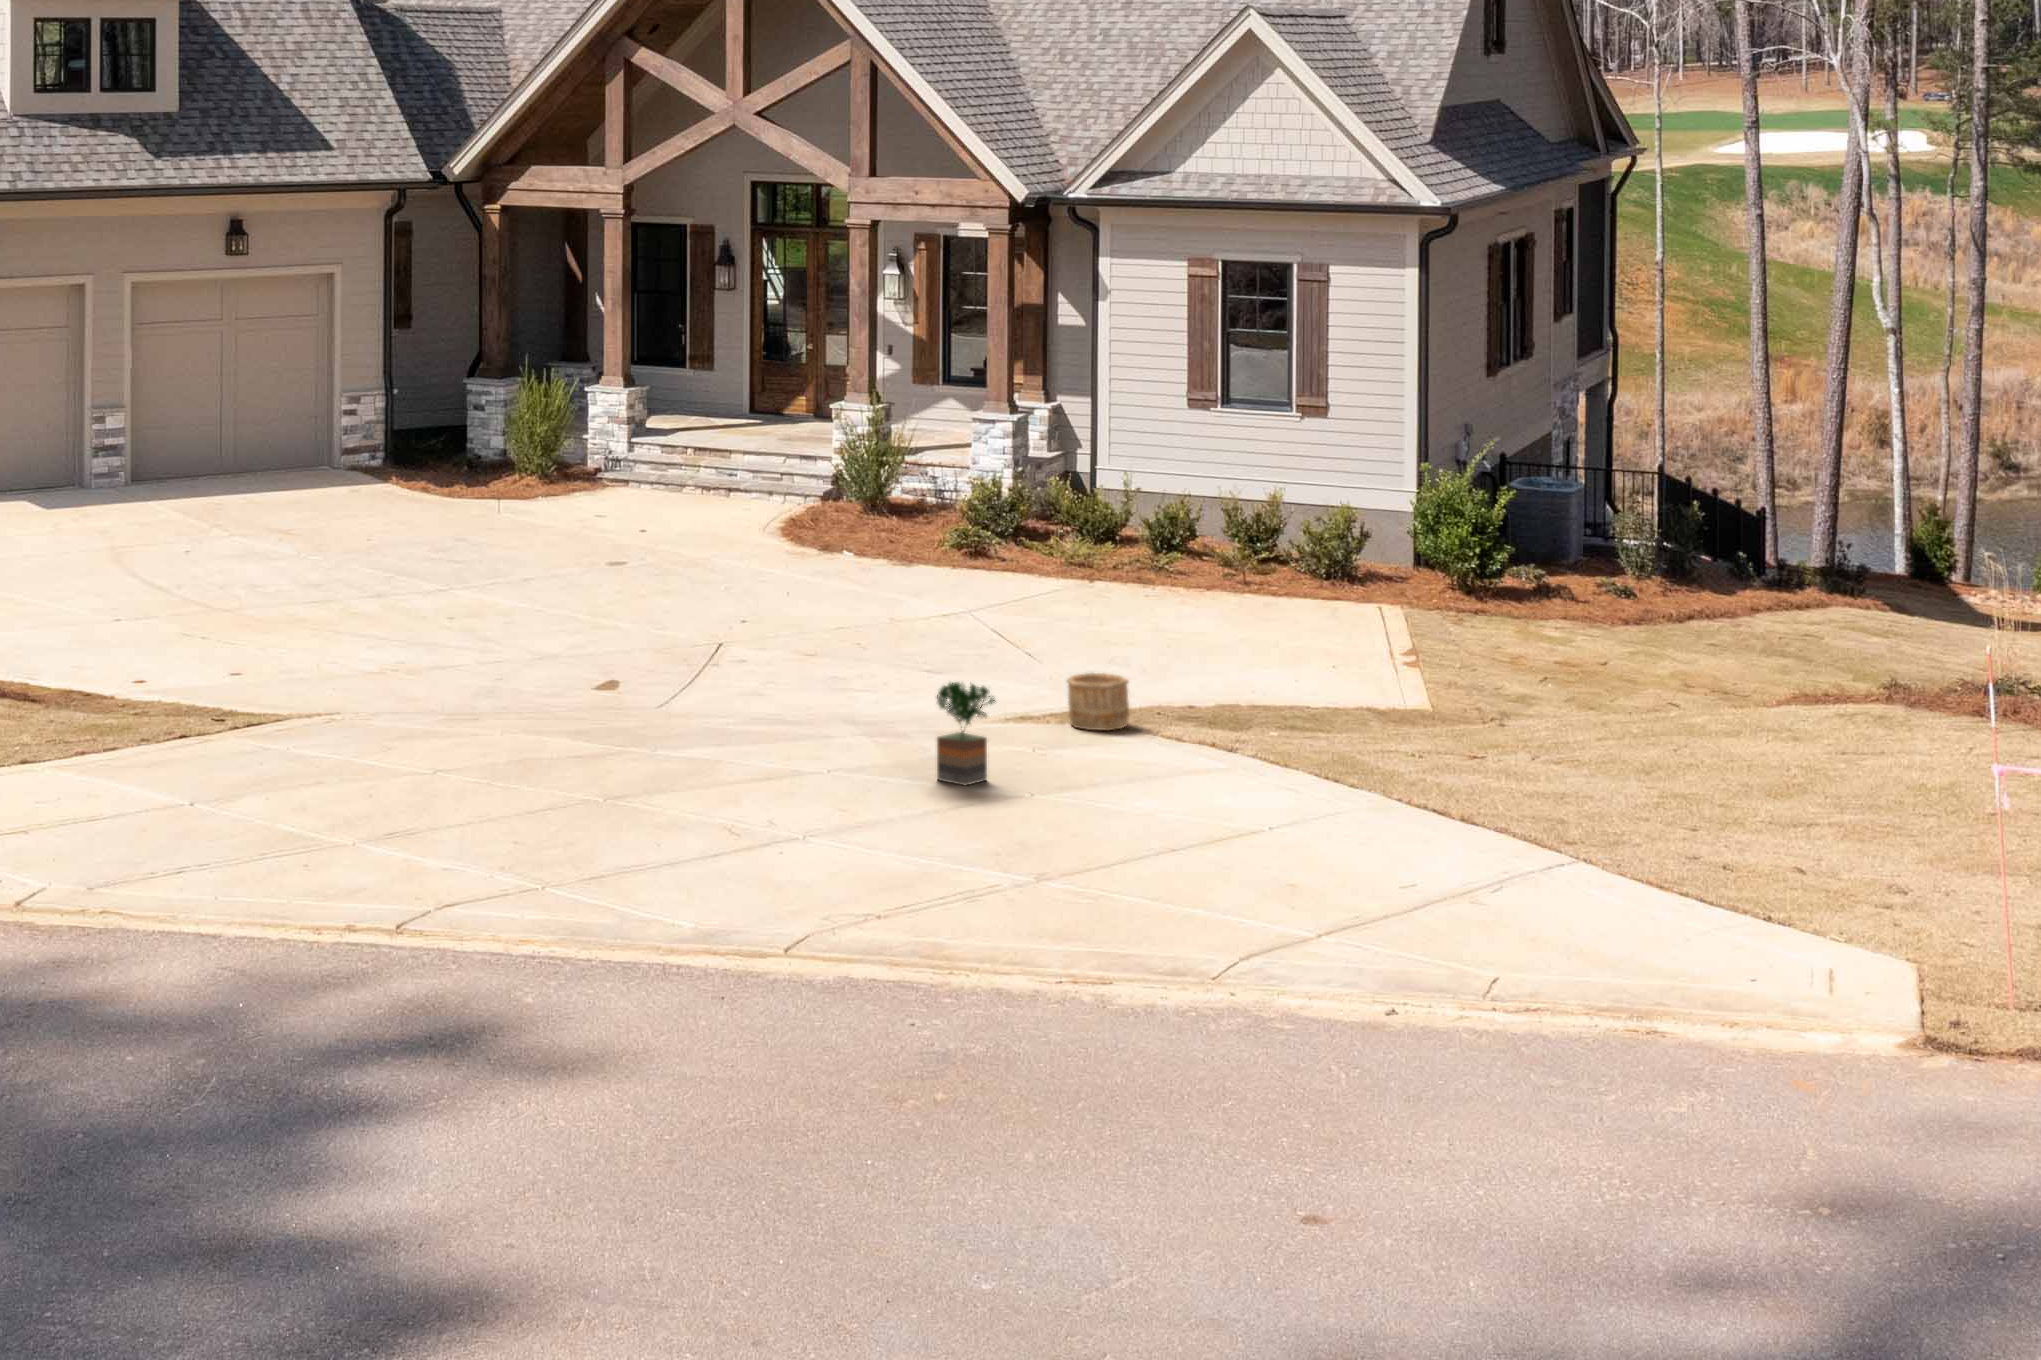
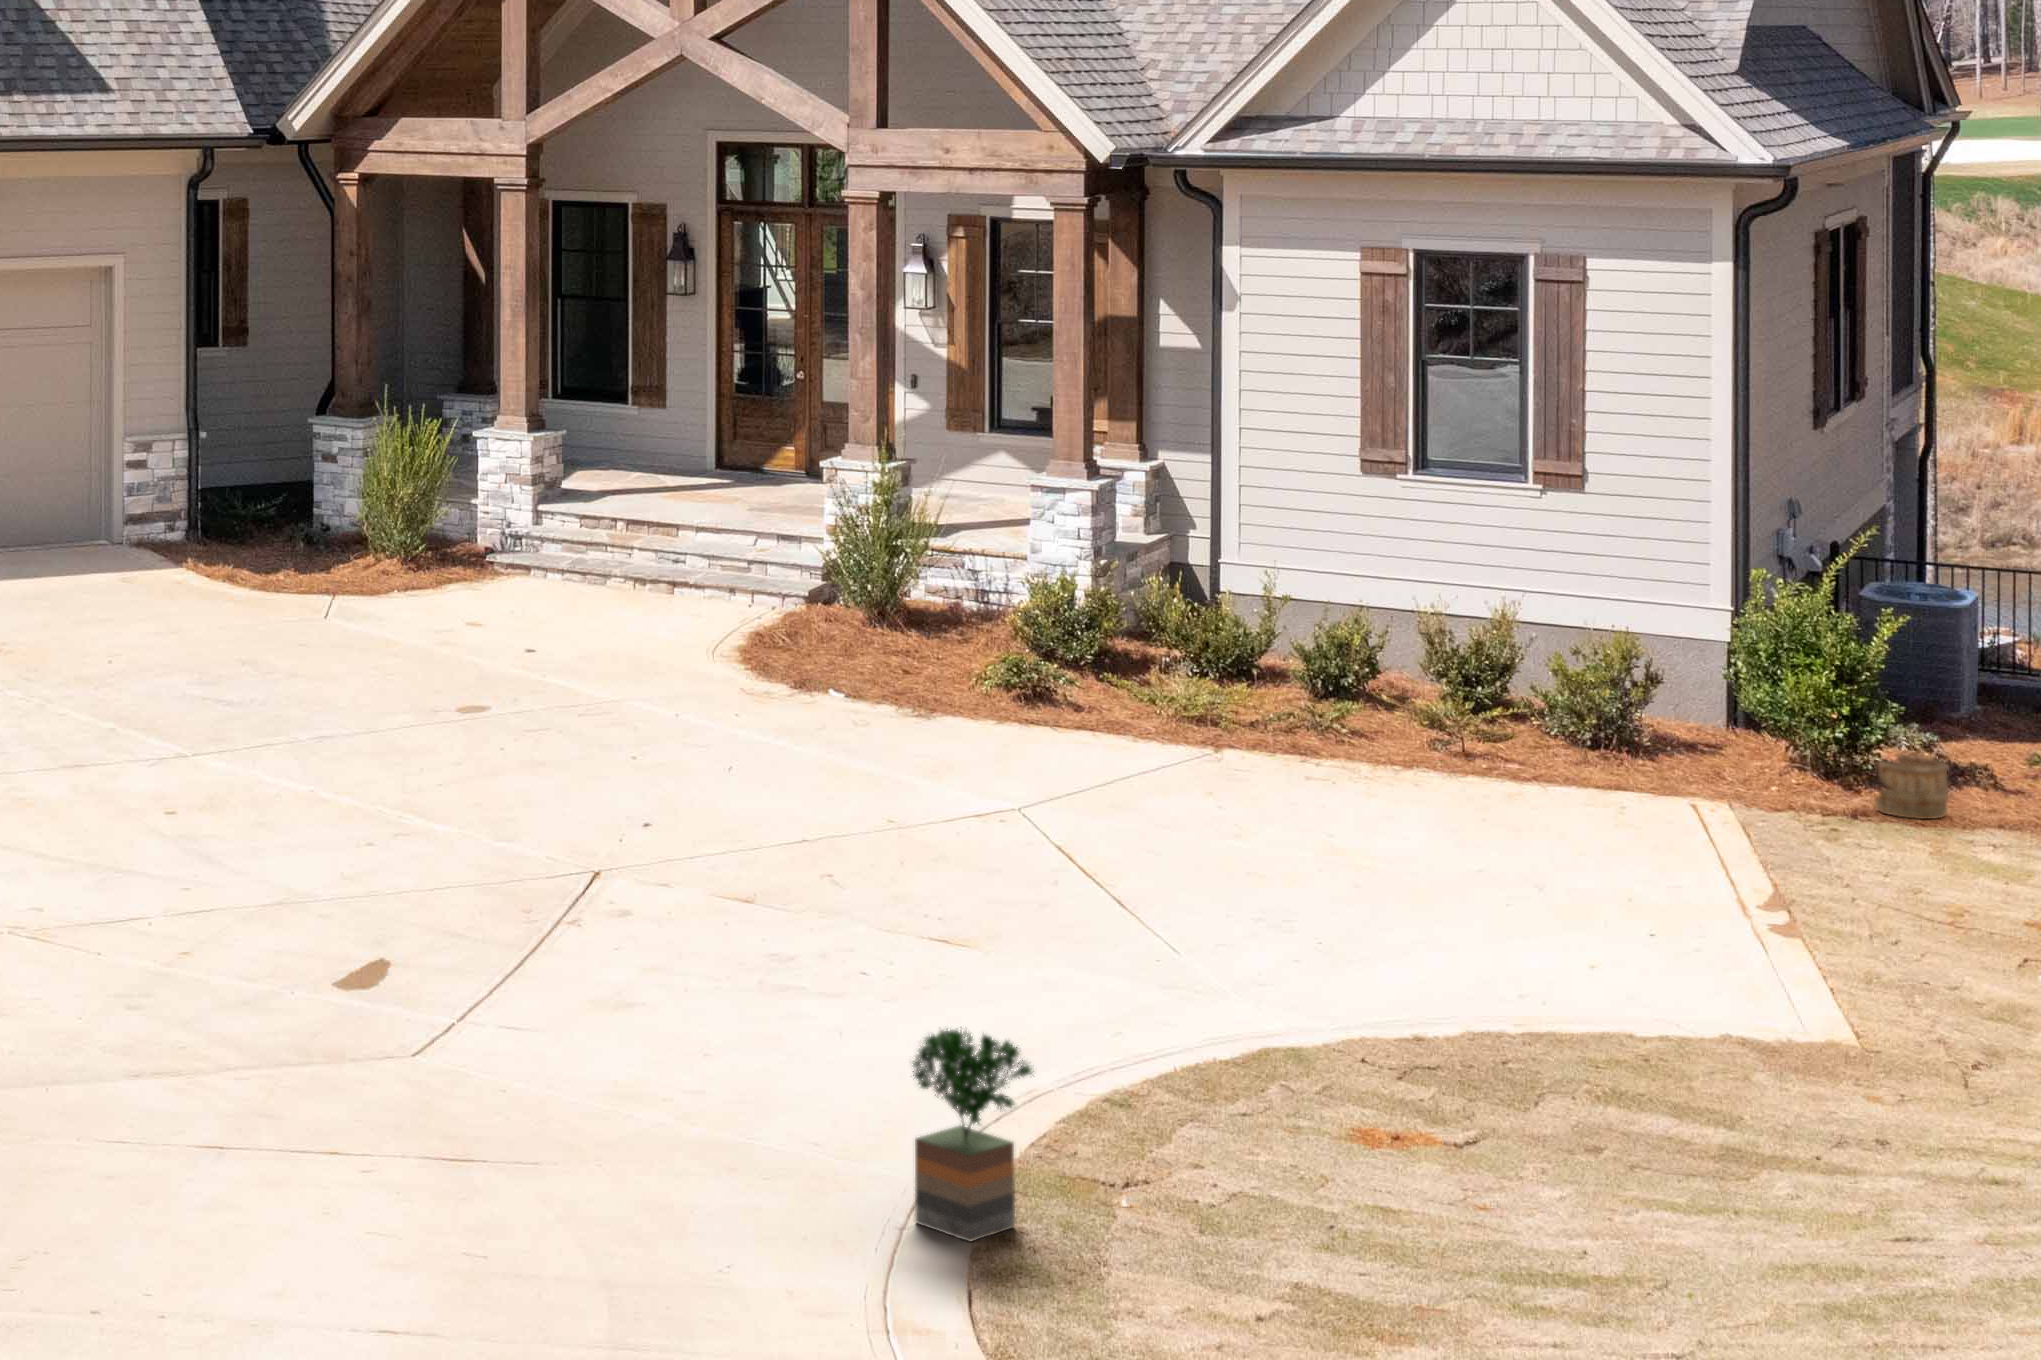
wooden bucket: present [1067,673,1129,731] -> present [1875,754,1948,819]

